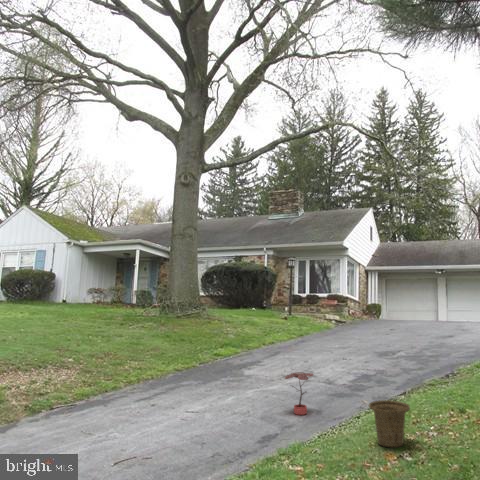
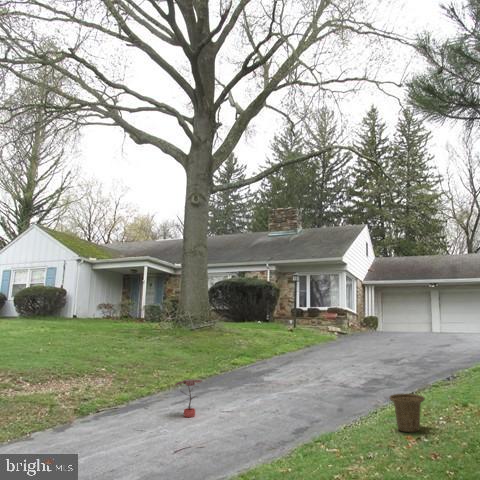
potted plant: present [285,372,313,415] -> present [175,379,202,417]

